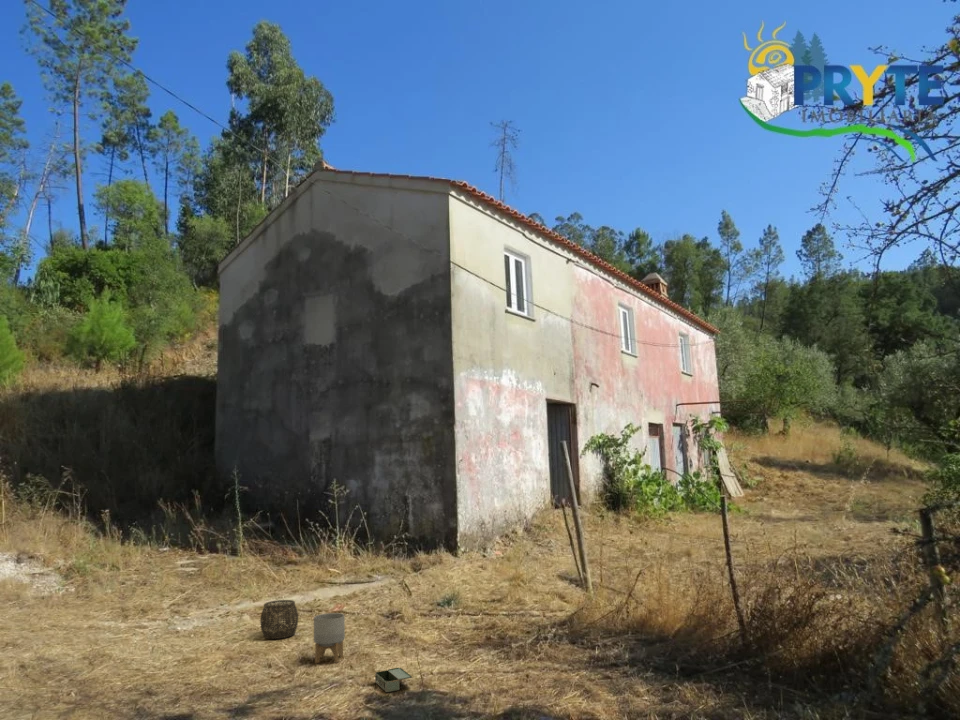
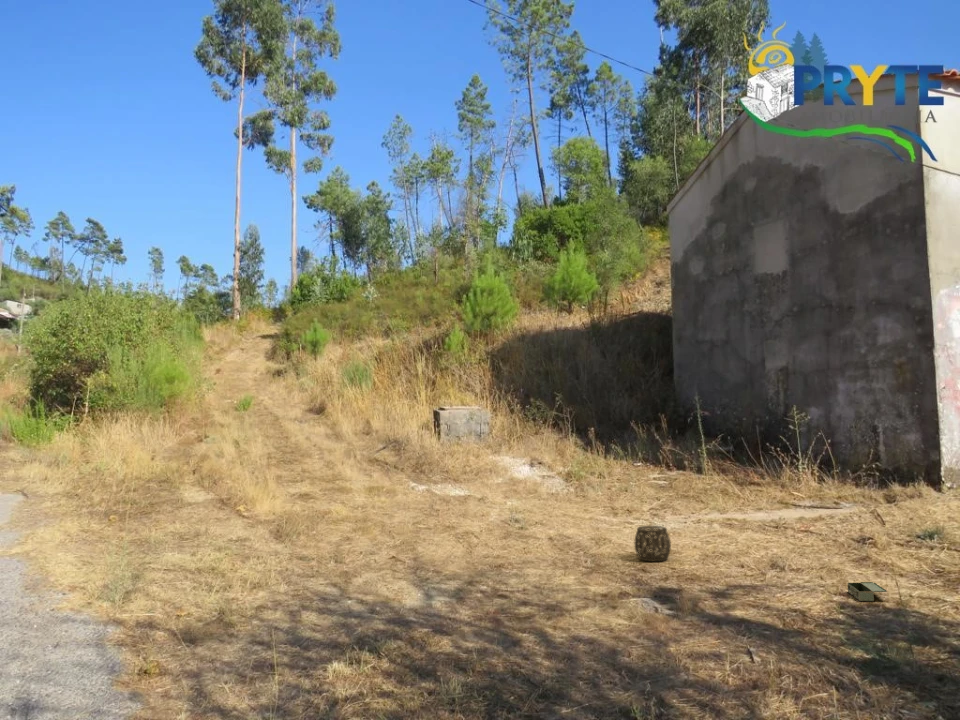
woven basket: present [260,600,298,639] -> present [634,526,671,562]
planter: present [314,613,345,663] -> none [782,527,814,571]

